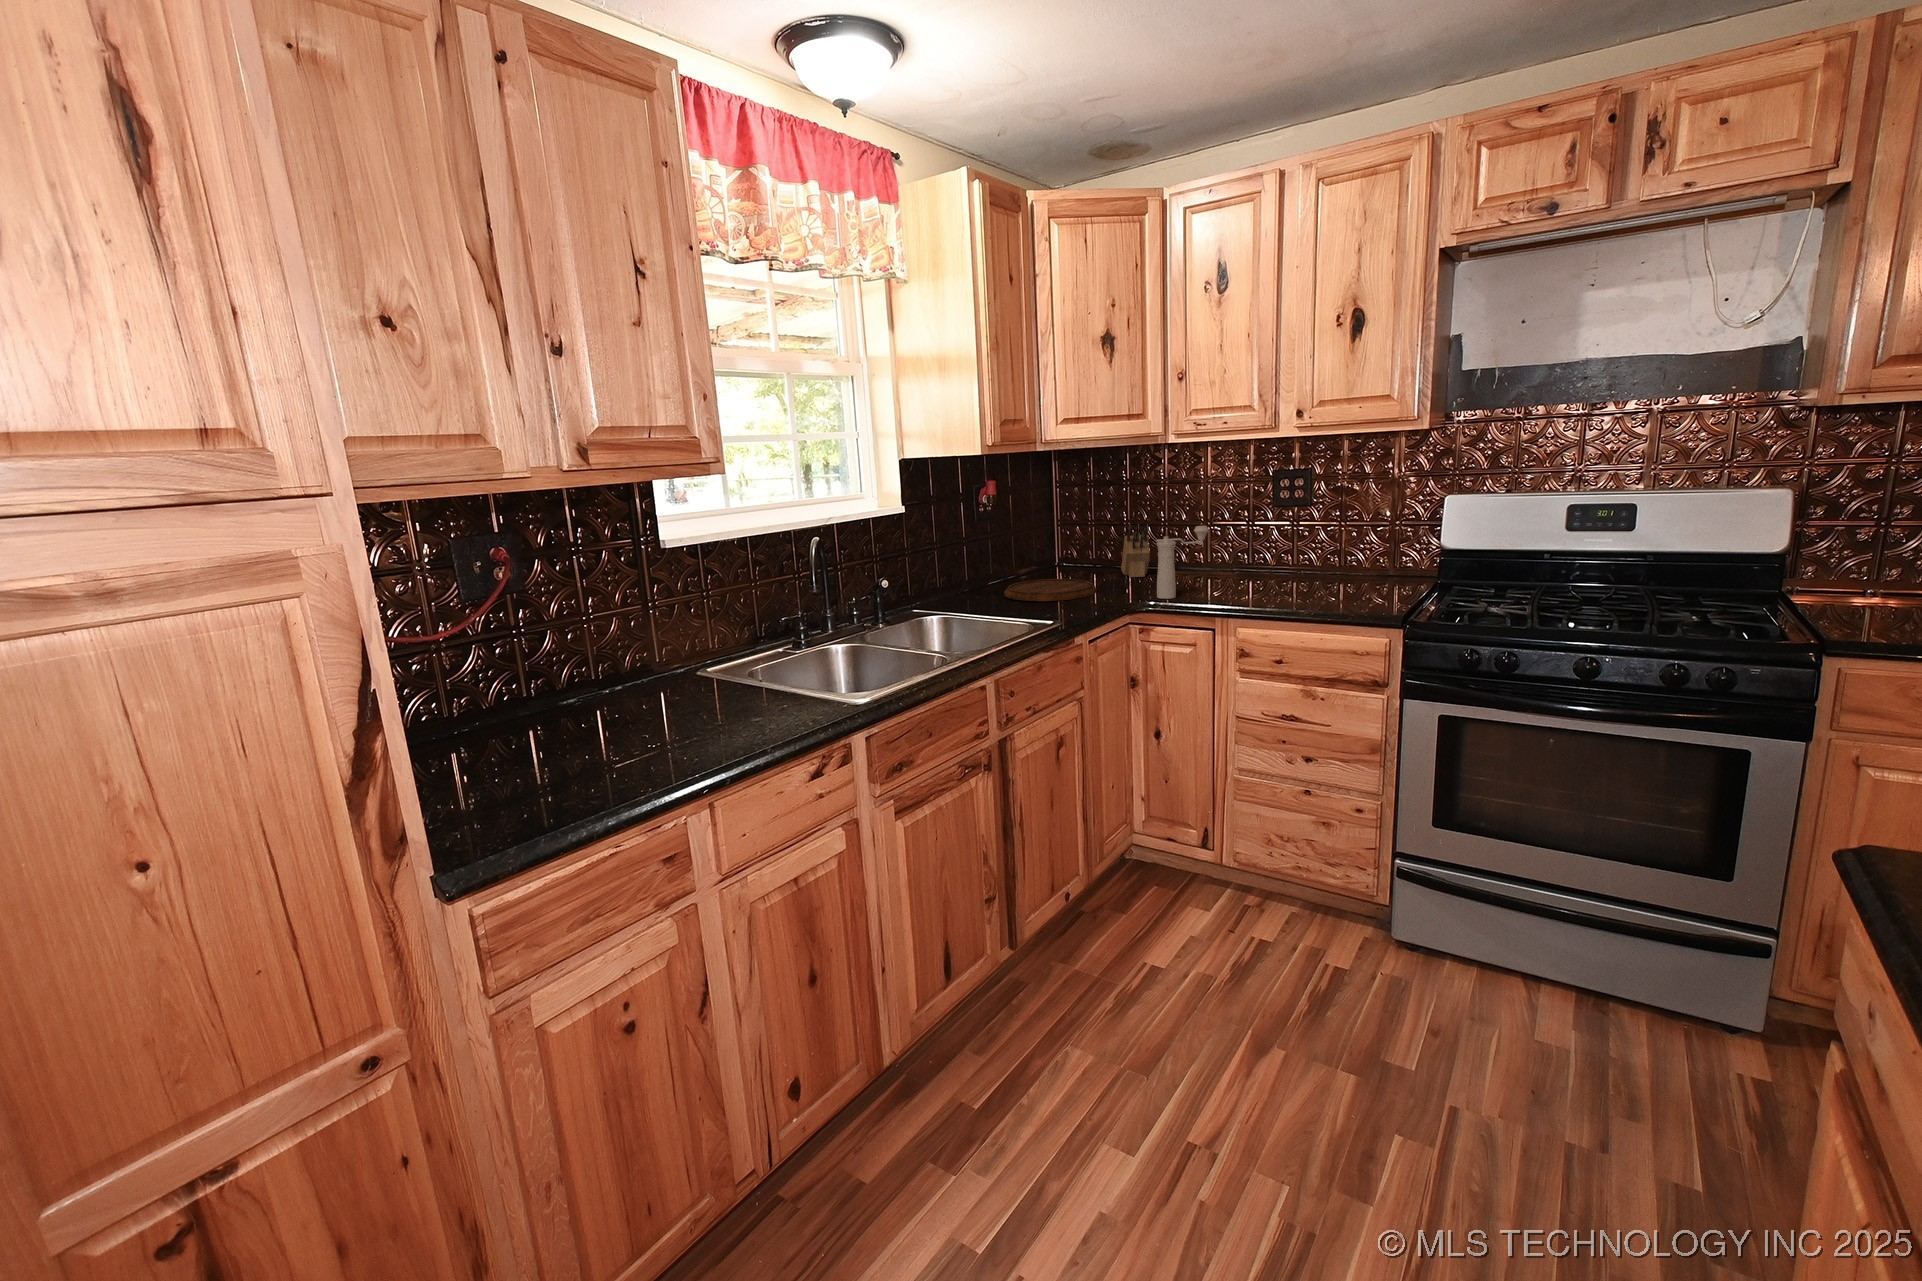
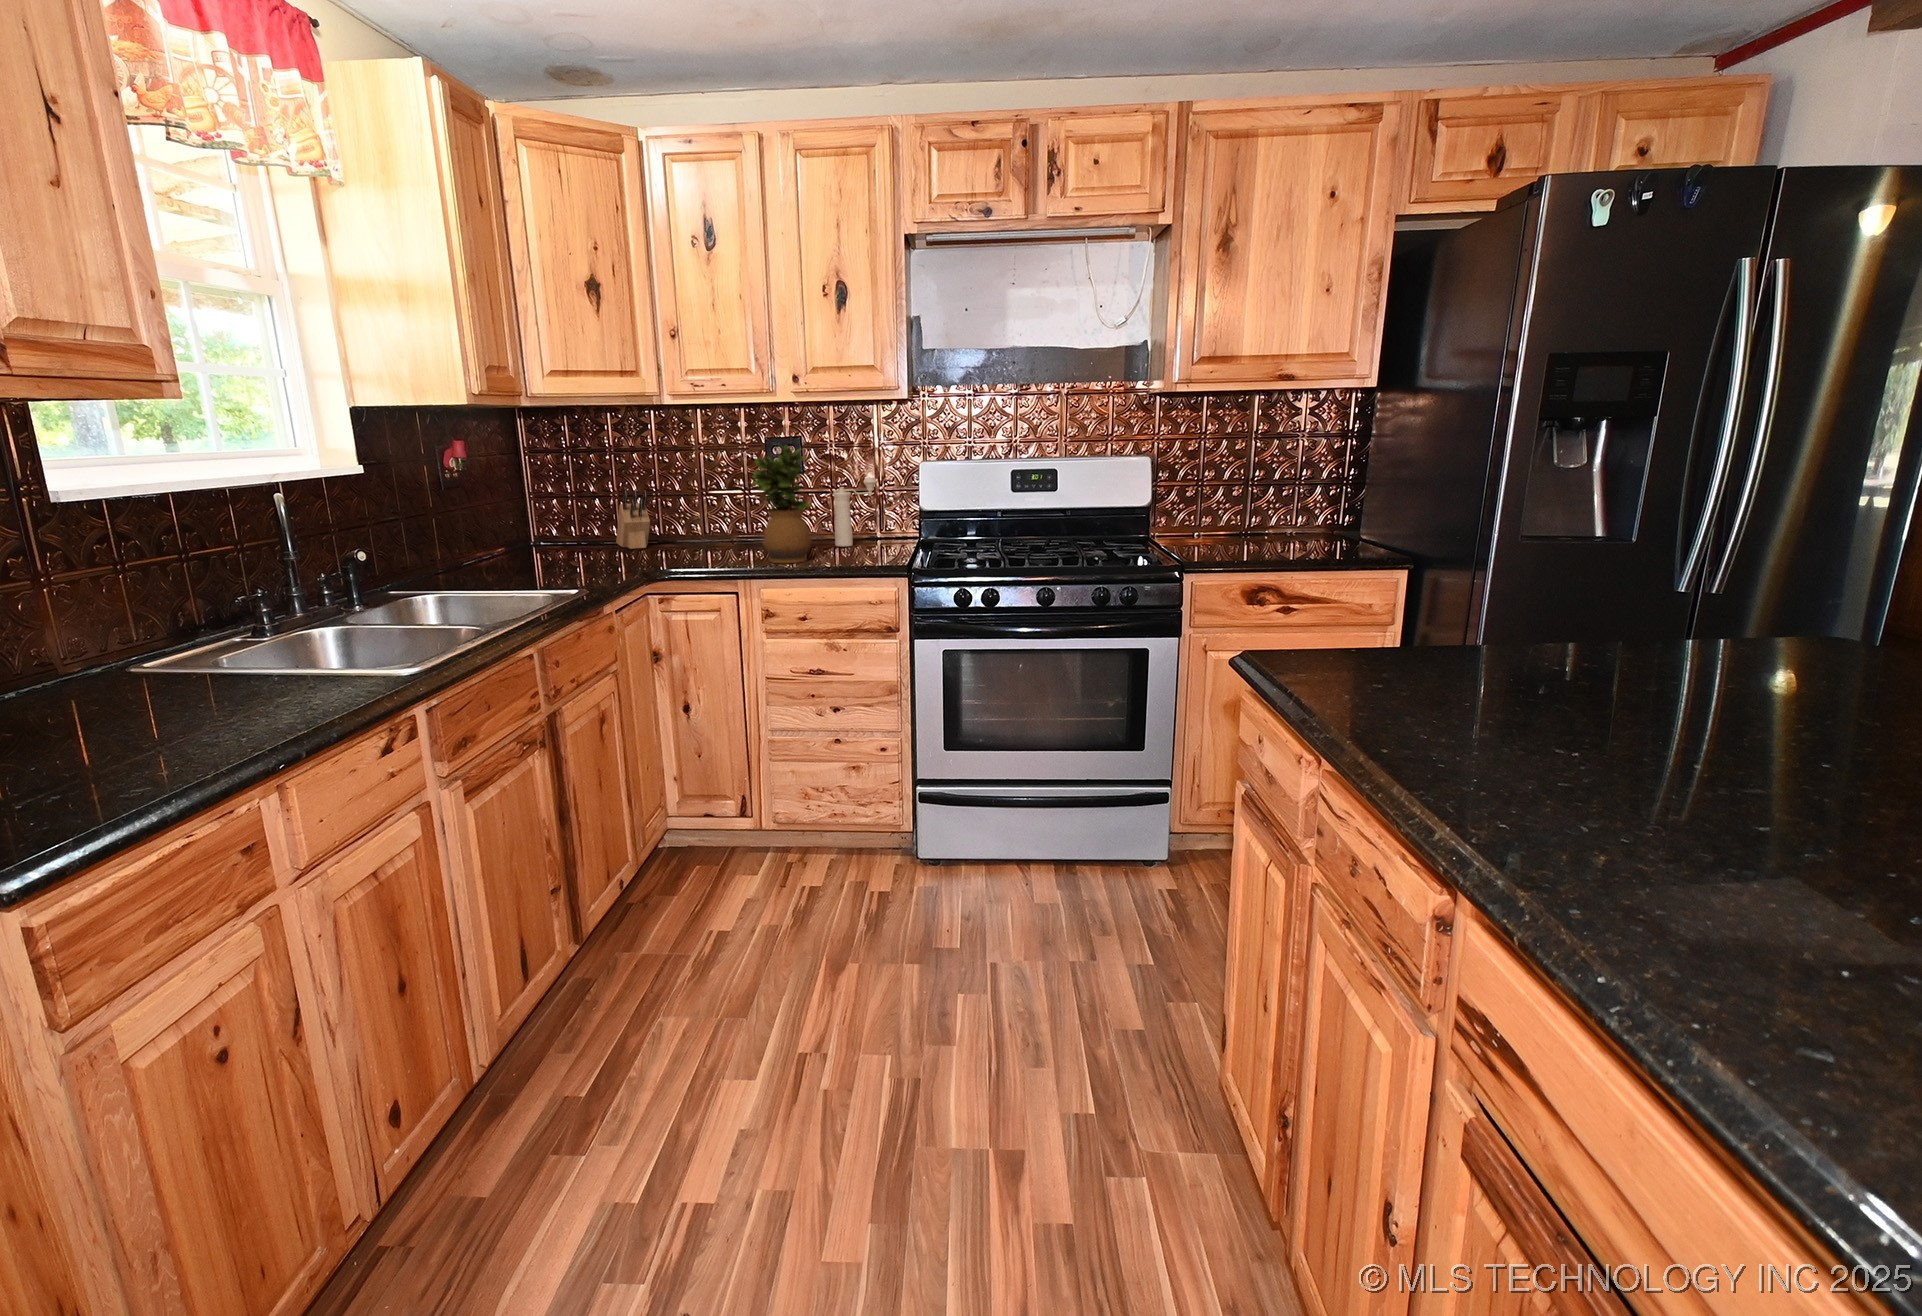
potted plant: none [1240,482,1305,604] -> present [752,445,811,563]
pepper mill: present [1156,526,1209,599] -> present [833,478,877,546]
cutting board: present [1004,579,1097,601] -> none [483,552,598,575]

